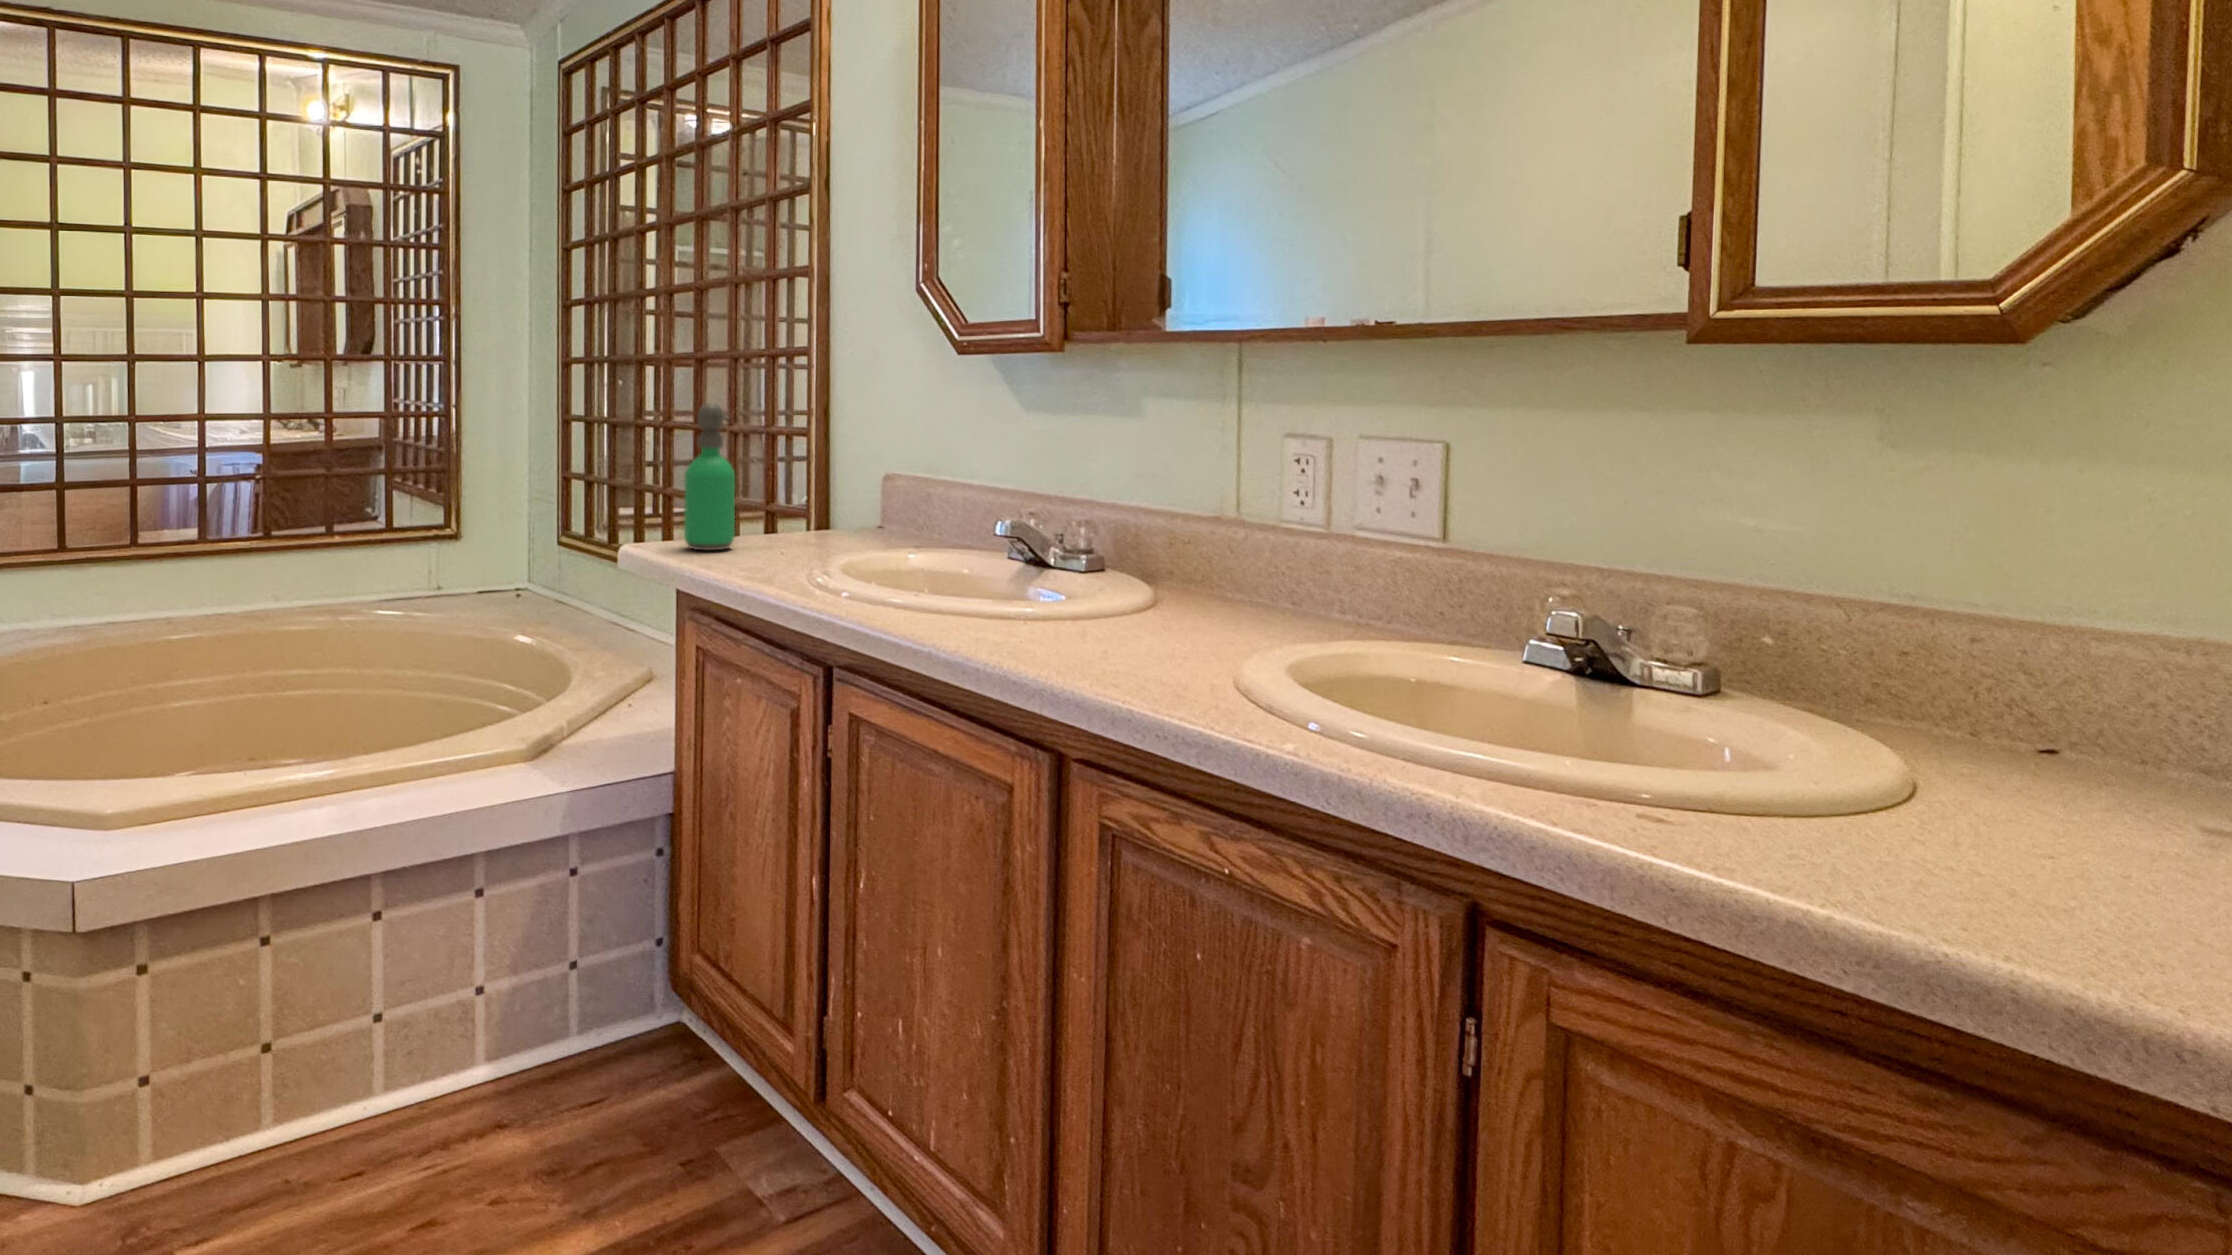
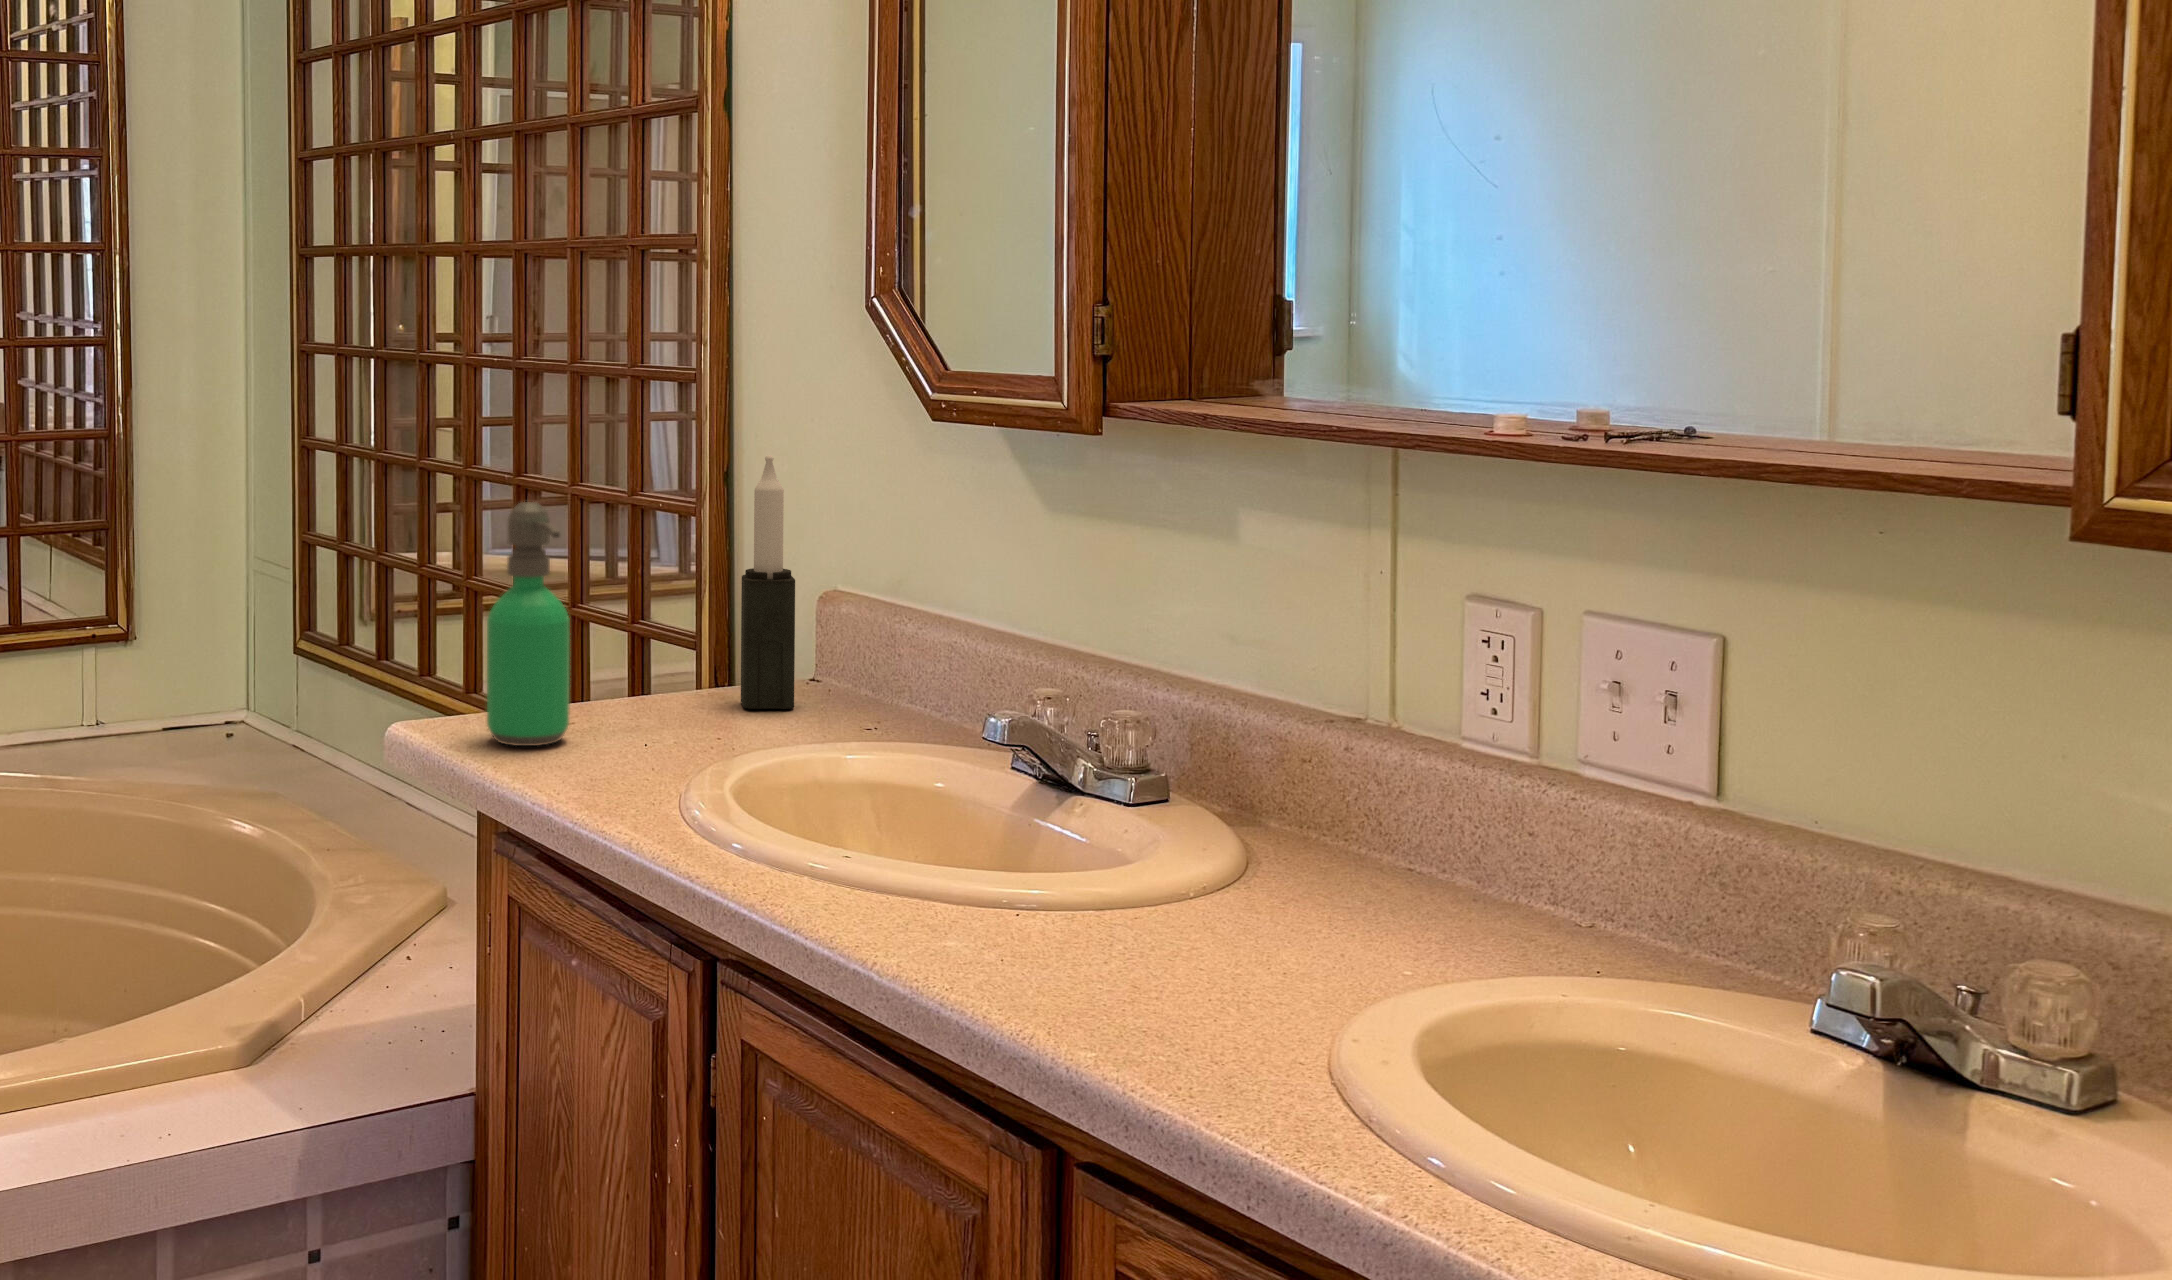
candle: none [835,384,869,536] -> present [741,455,795,709]

